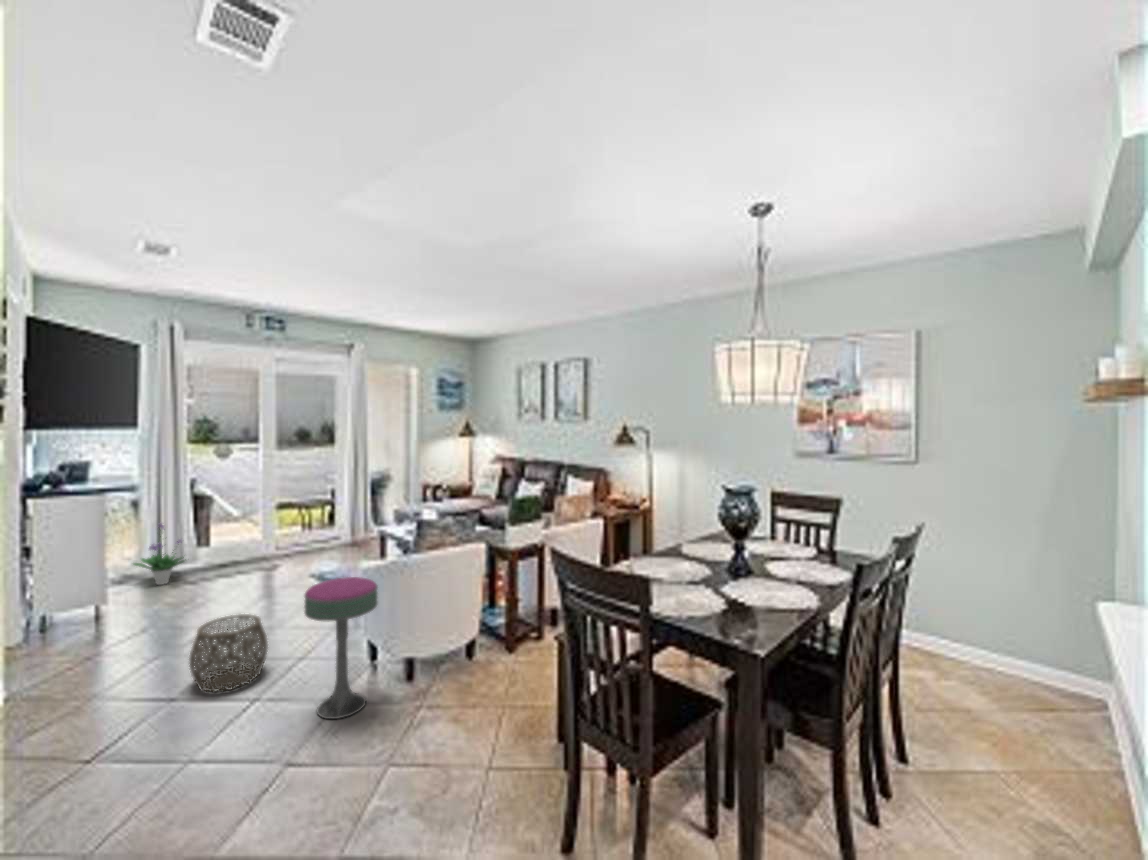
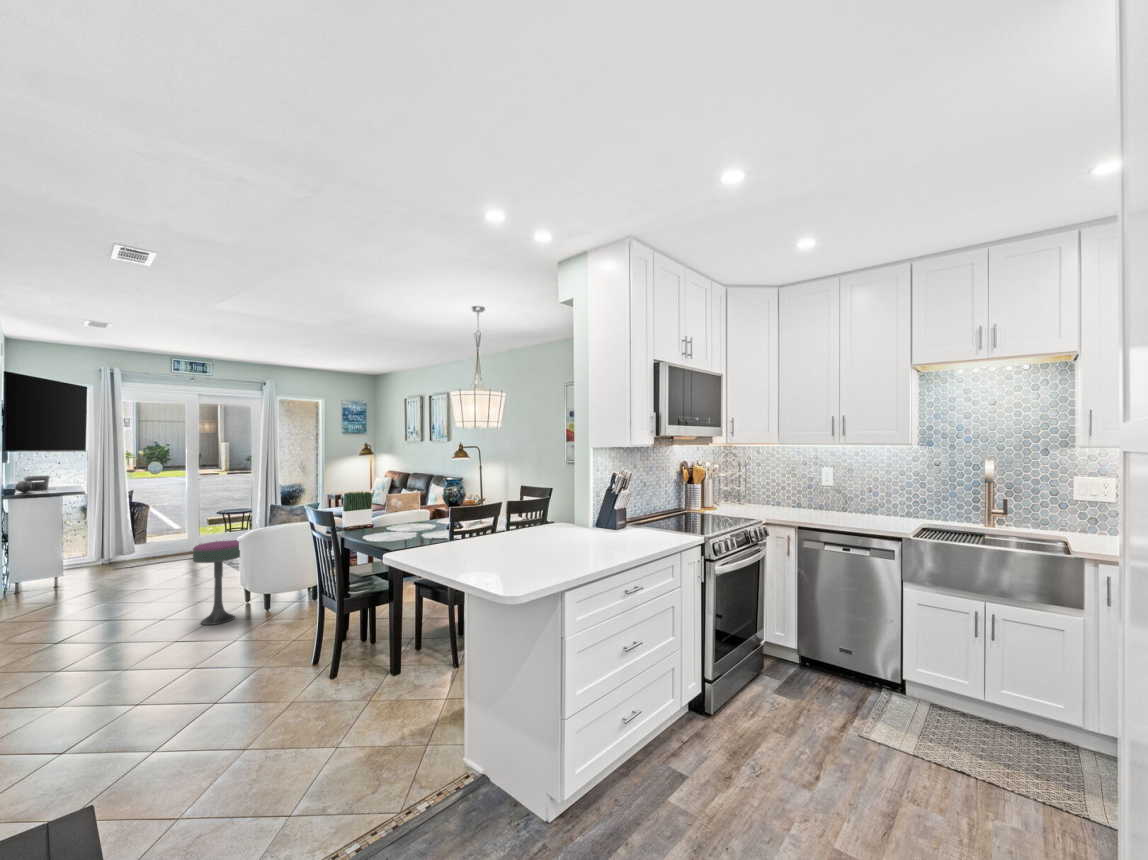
potted plant: present [134,523,186,585] -> none [80,522,126,569]
woven basket: present [189,614,268,692] -> none [119,571,175,617]

